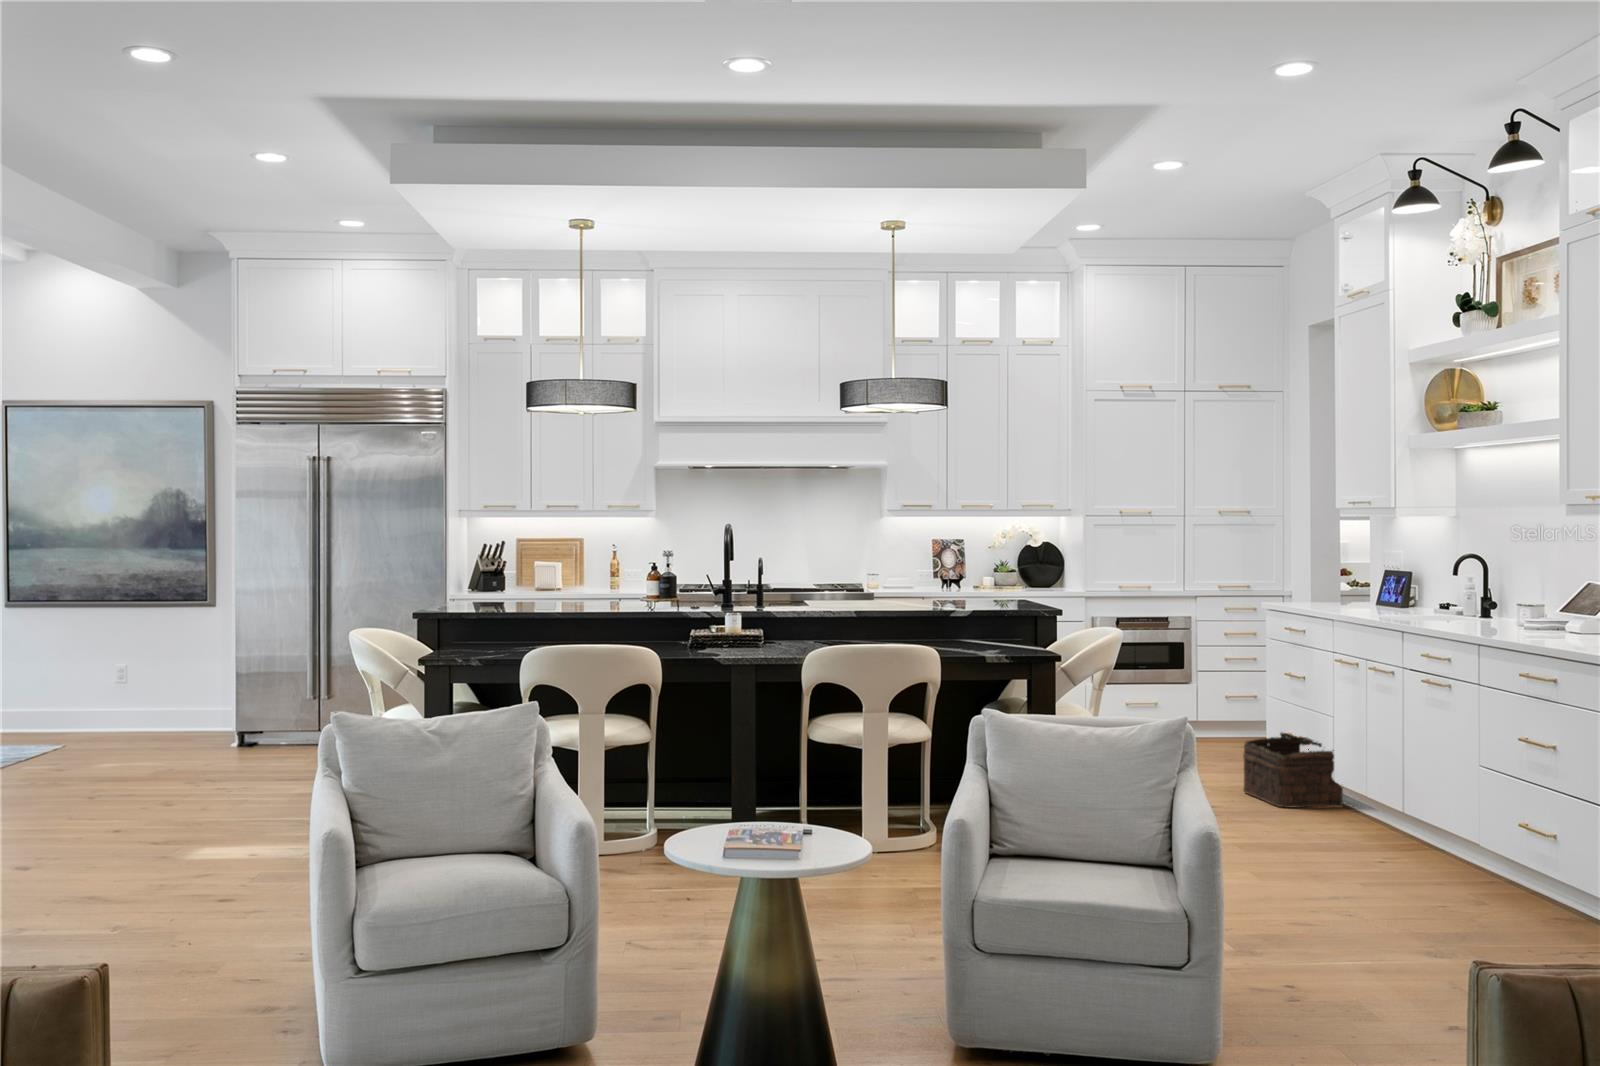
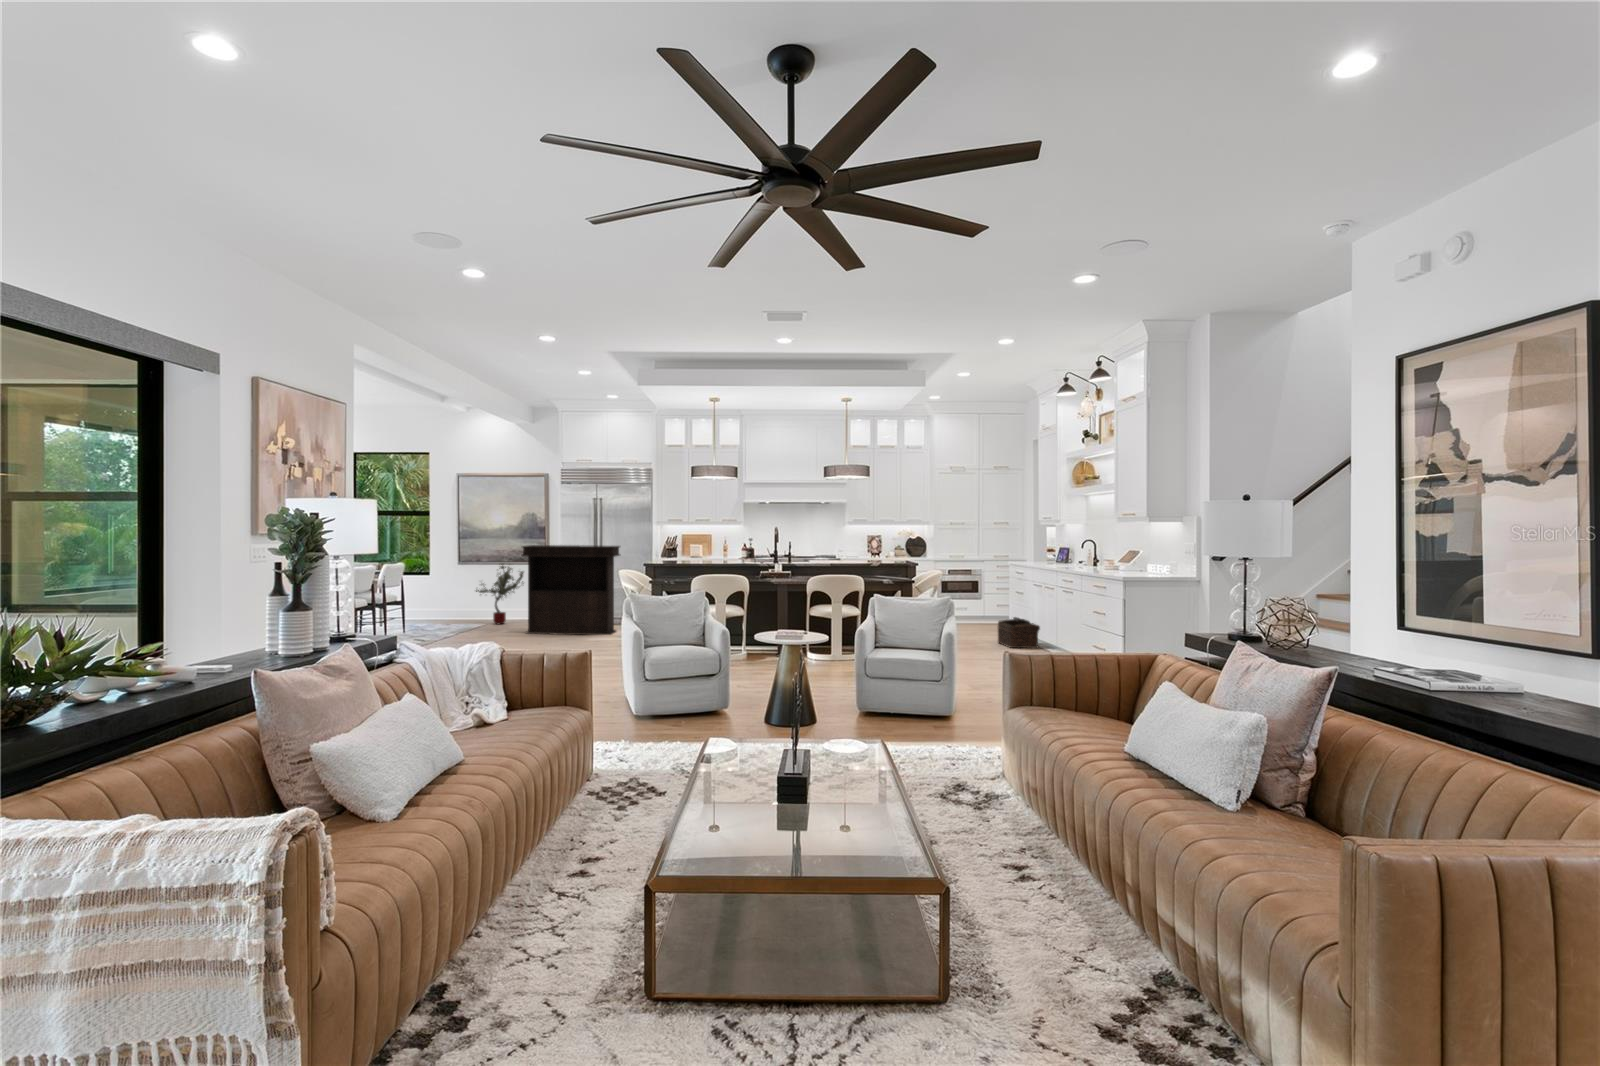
console table: none [138,565,370,773] -> present [522,545,620,635]
potted tree: none [40,604,158,745] -> present [476,564,524,625]

